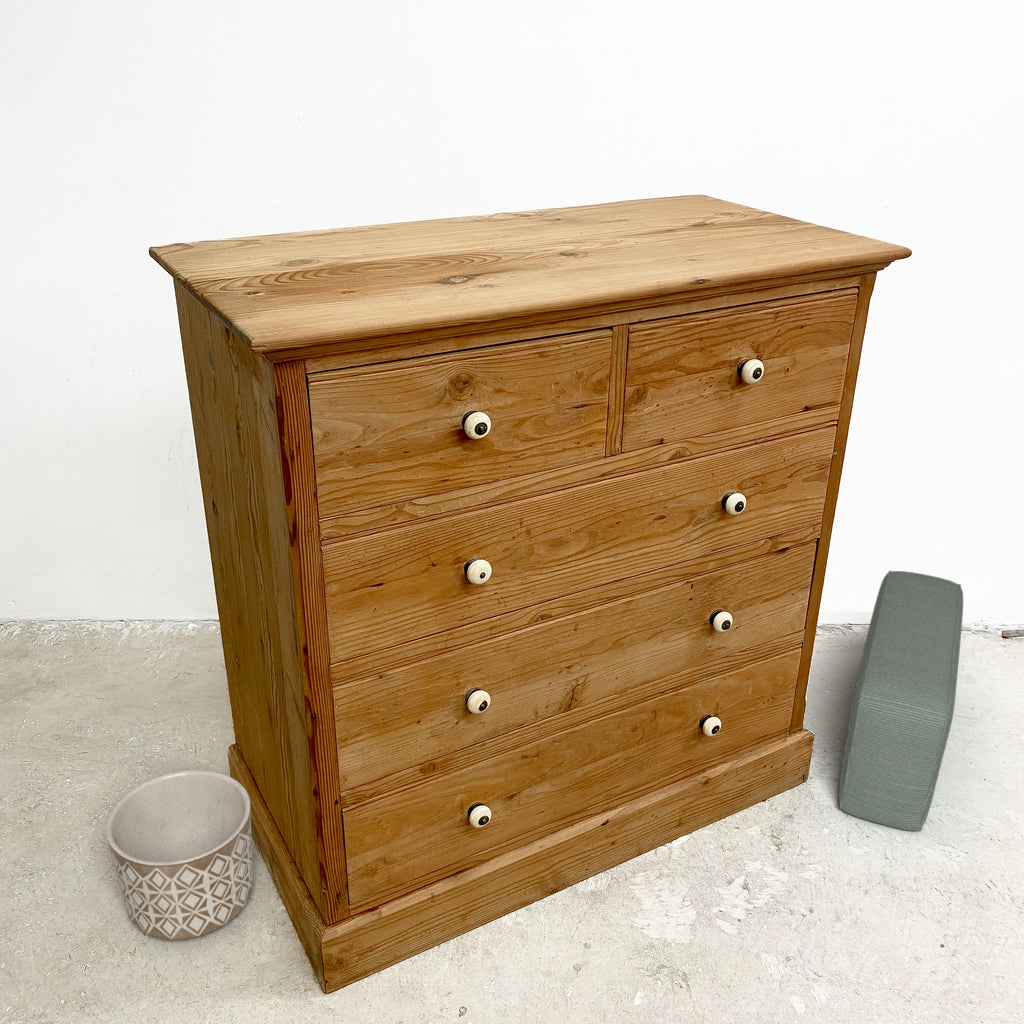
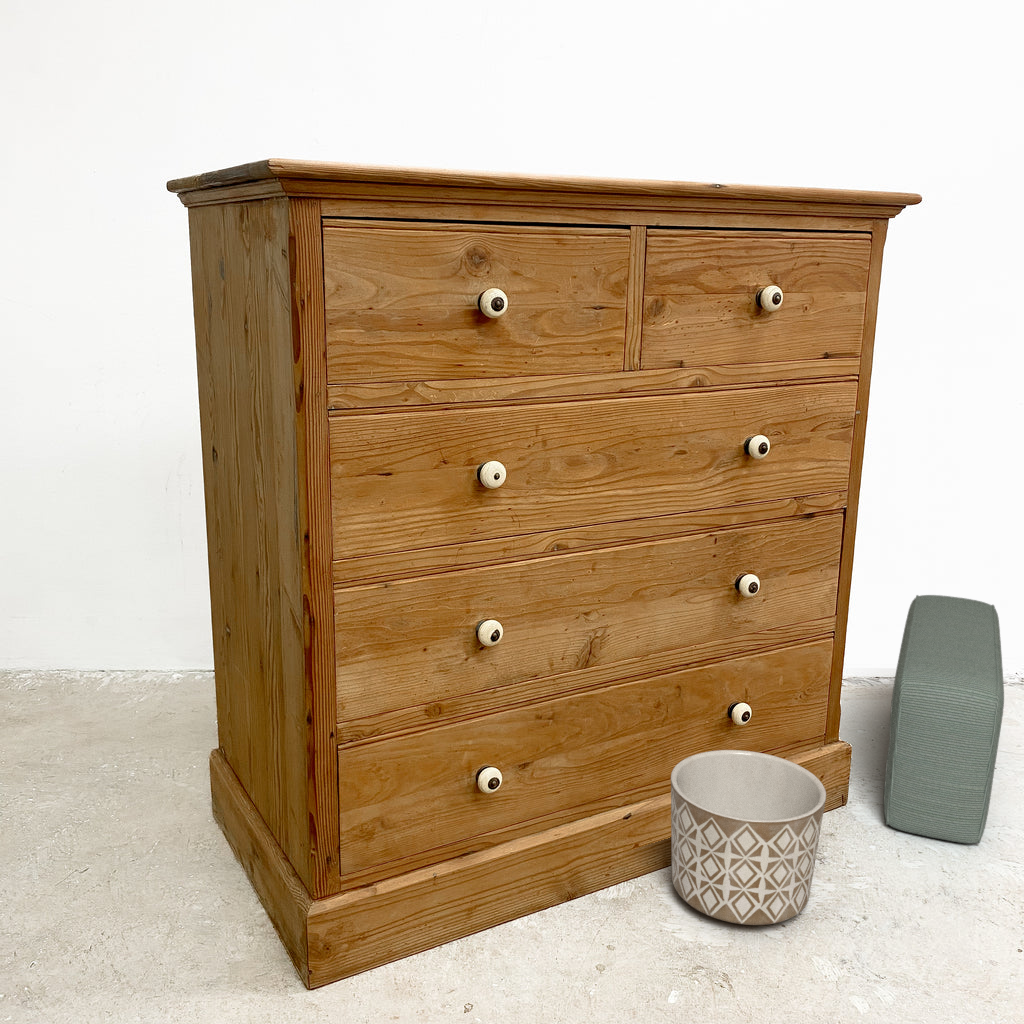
planter: present [106,770,253,940] -> present [671,750,826,925]

